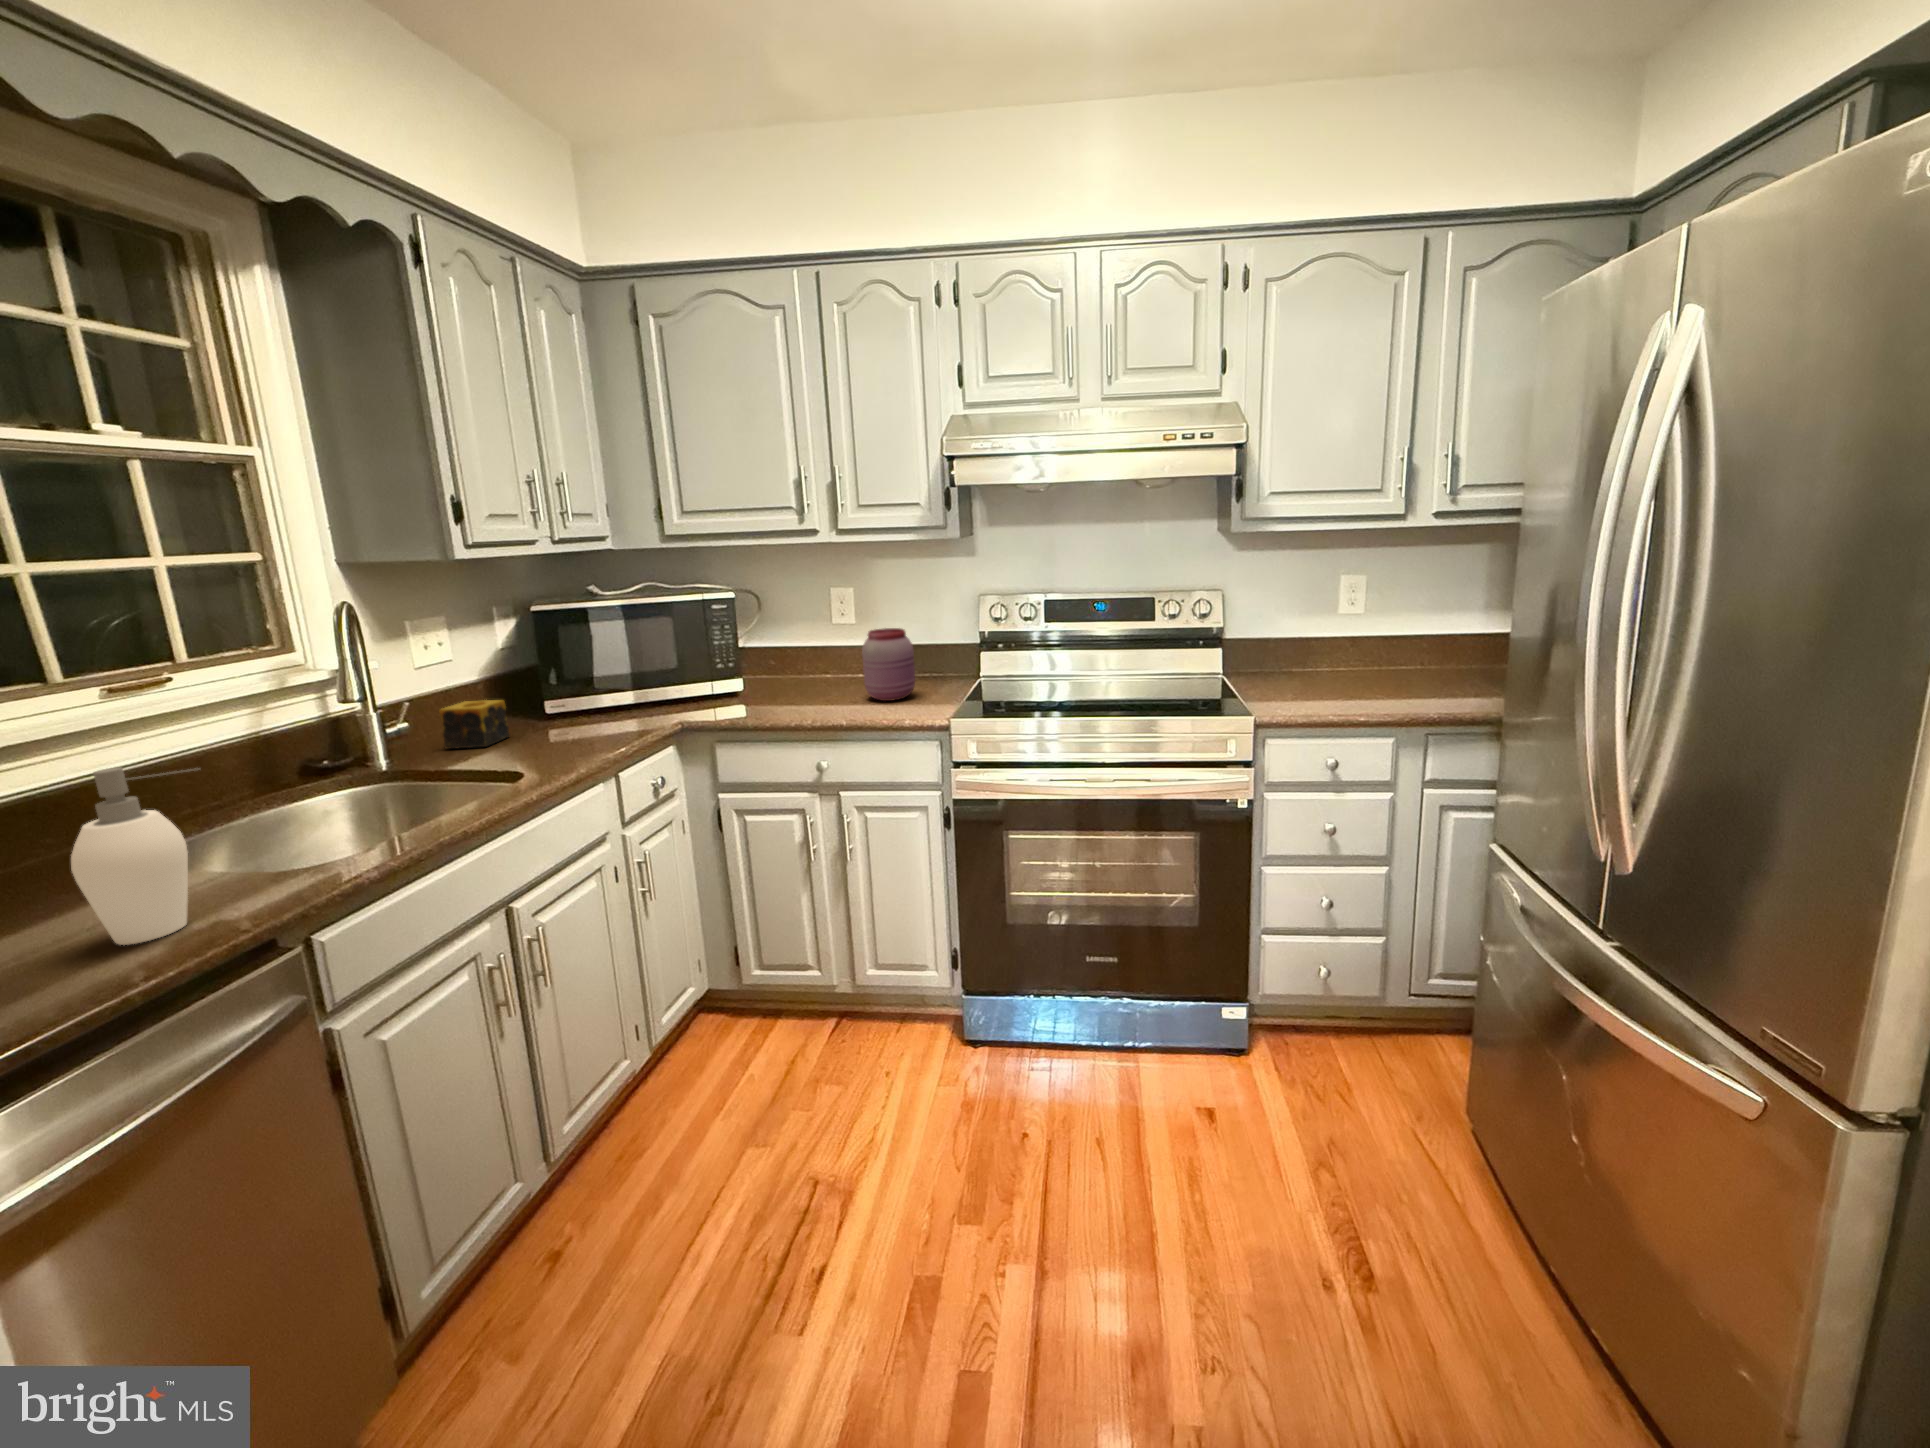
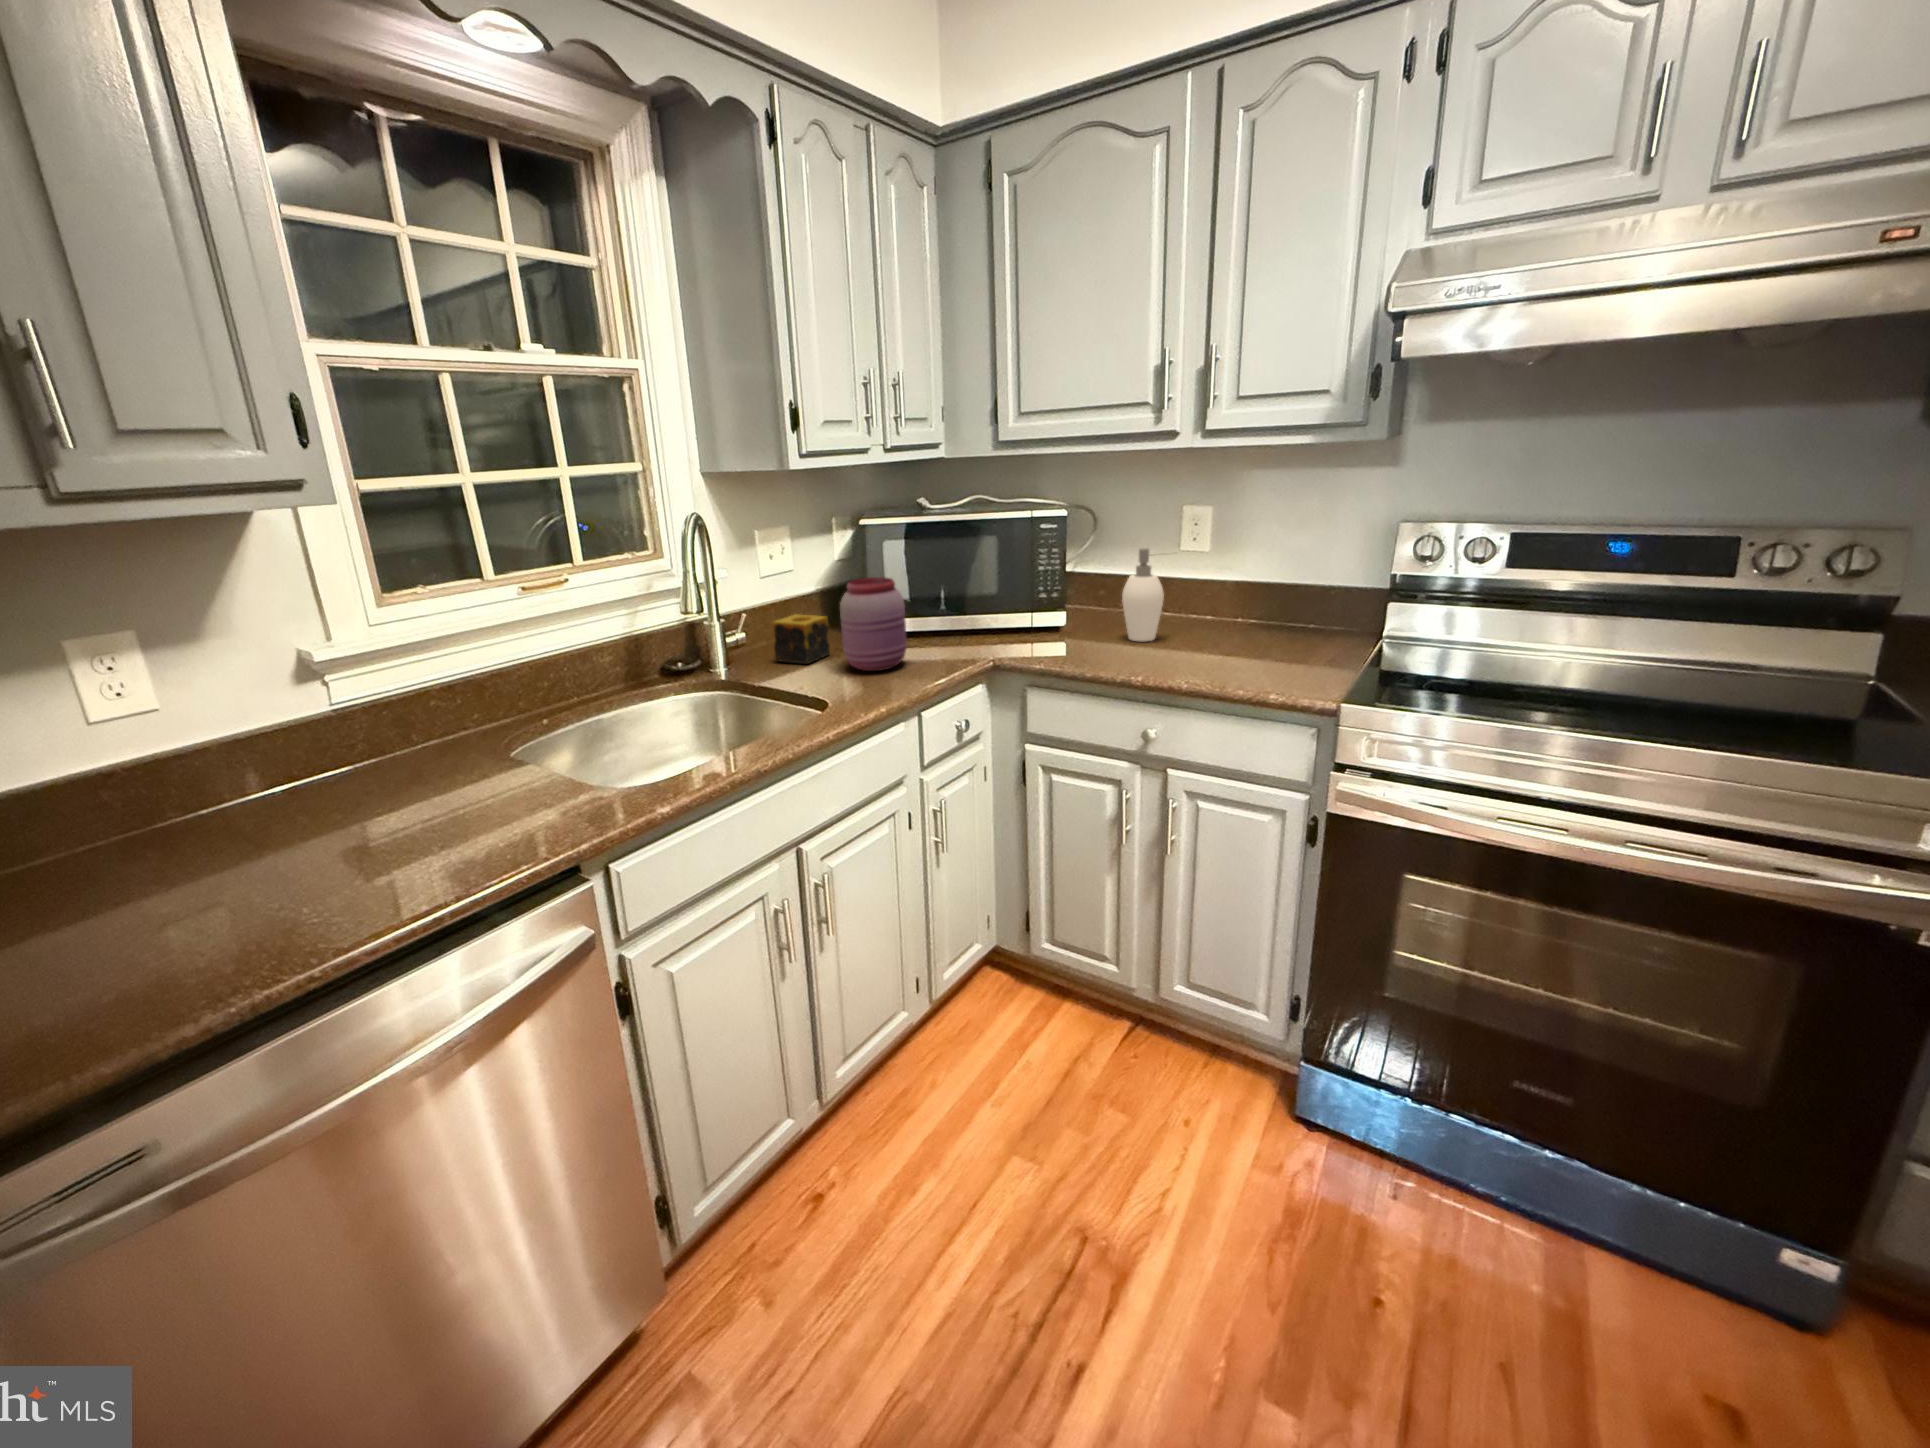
jar: present [862,628,915,701] -> present [840,577,907,671]
soap dispenser: present [71,767,200,945] -> present [1122,548,1164,641]

